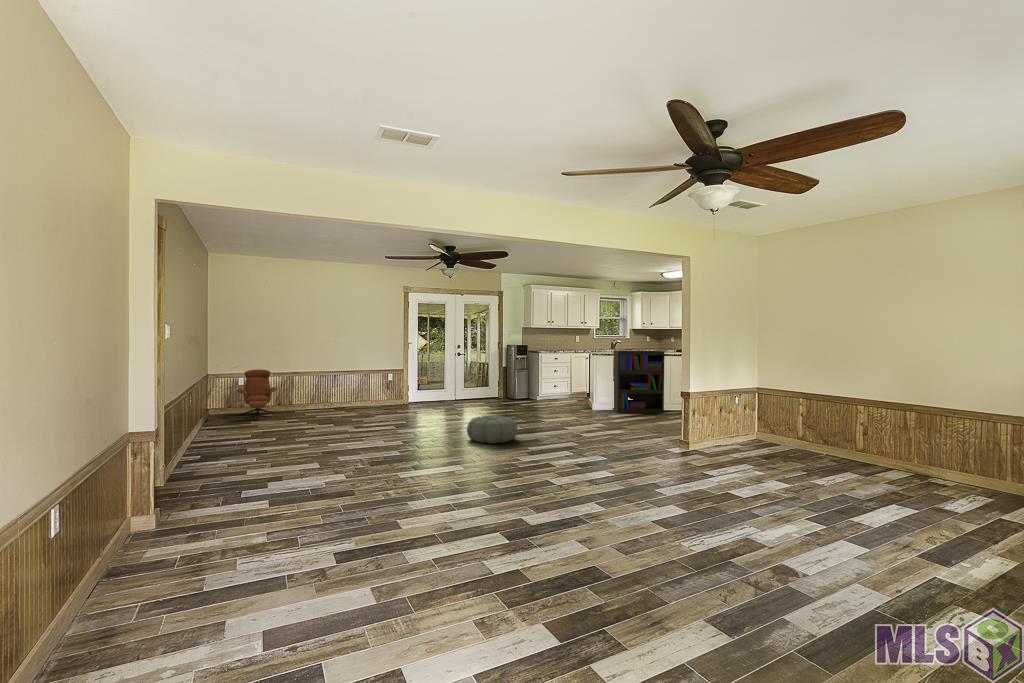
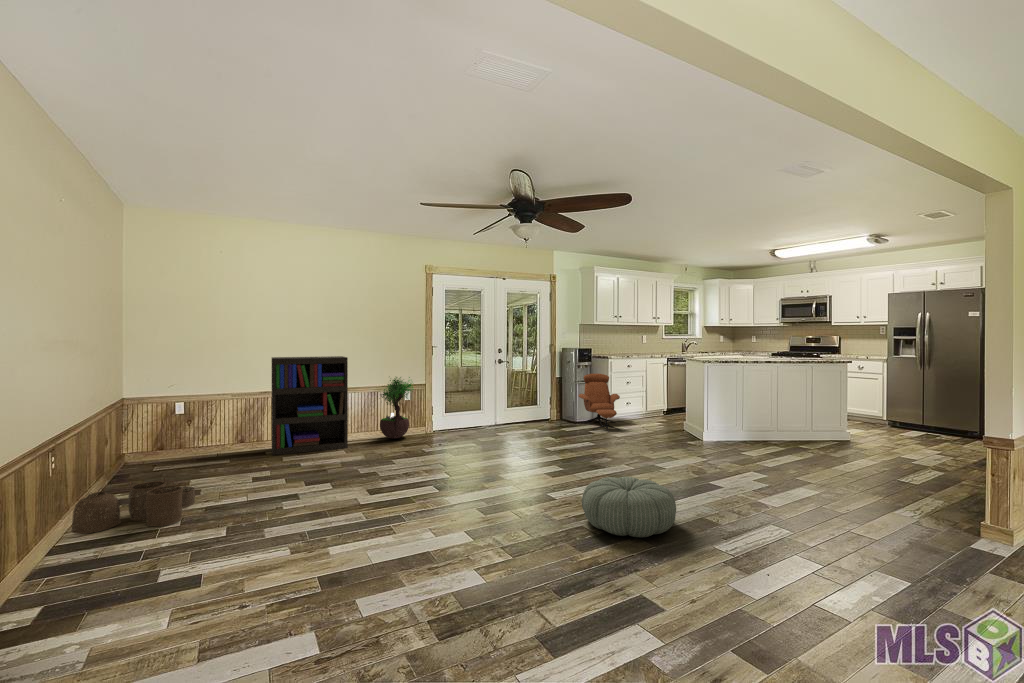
bookshelf: present [613,350,665,413] -> present [271,356,348,455]
potted tree: none [368,360,395,406] -> present [380,377,414,439]
lounge chair: present [237,369,278,420] -> present [579,374,620,432]
woven basket: none [196,414,257,439] -> present [71,478,195,534]

